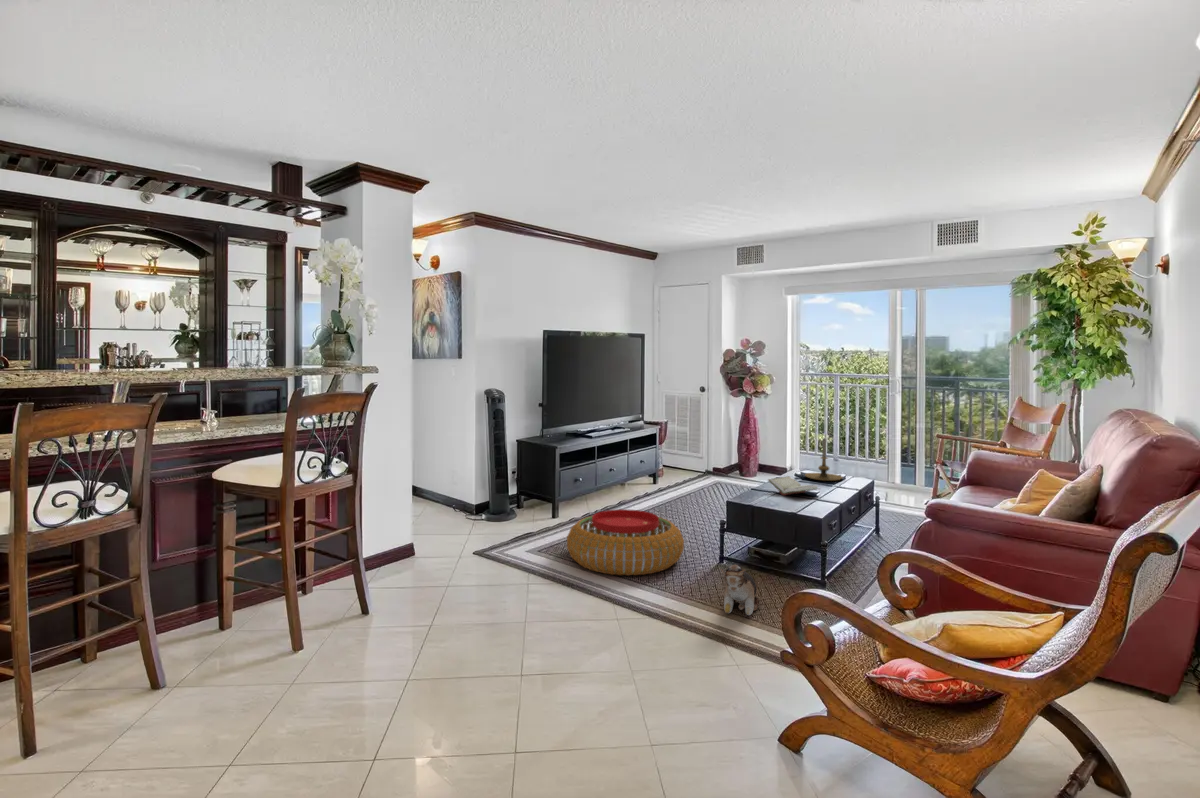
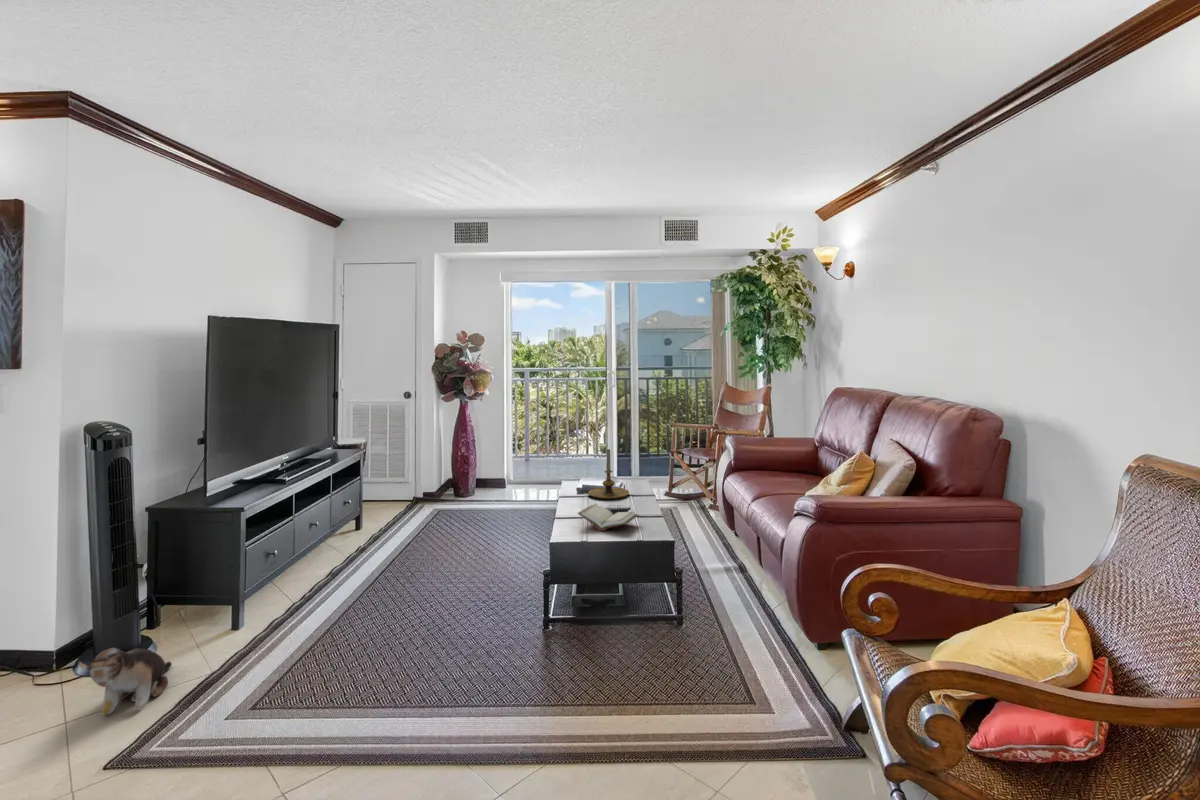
pouf: present [567,509,684,575] -> none [306,591,499,722]
plush toy: present [721,565,759,615] -> present [79,648,172,715]

